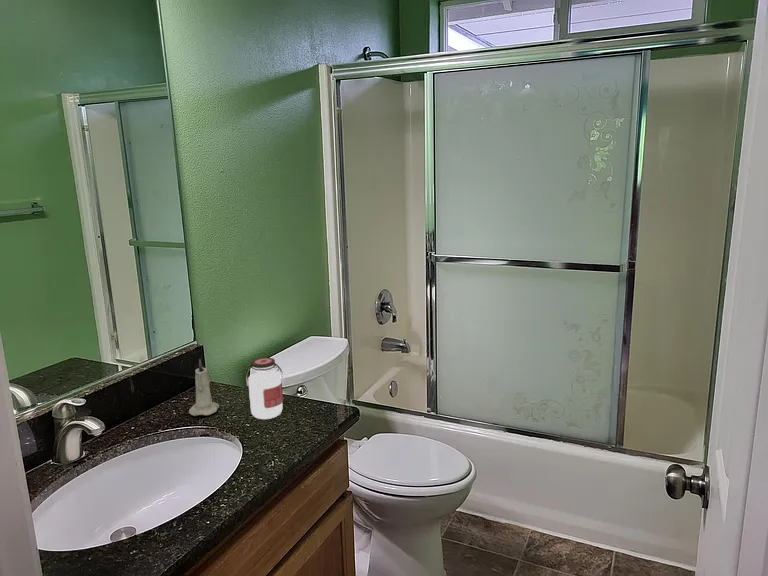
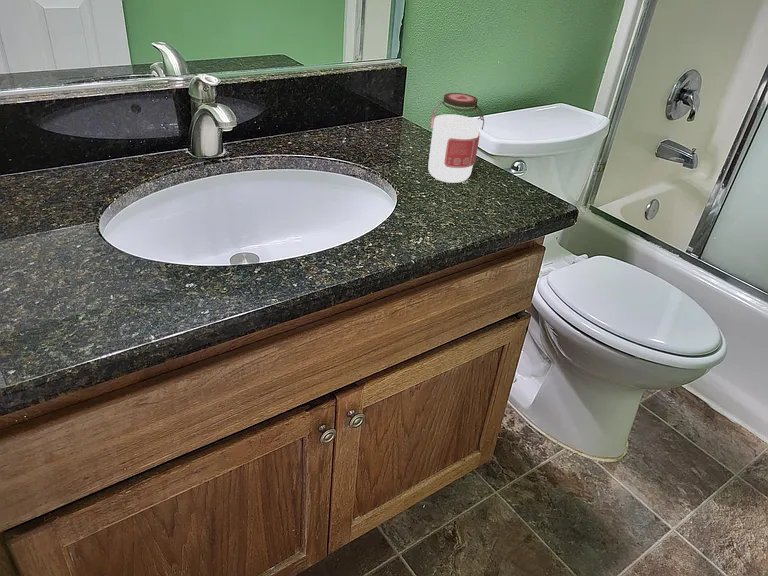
candle: present [189,360,219,416] -> none [357,74,397,155]

